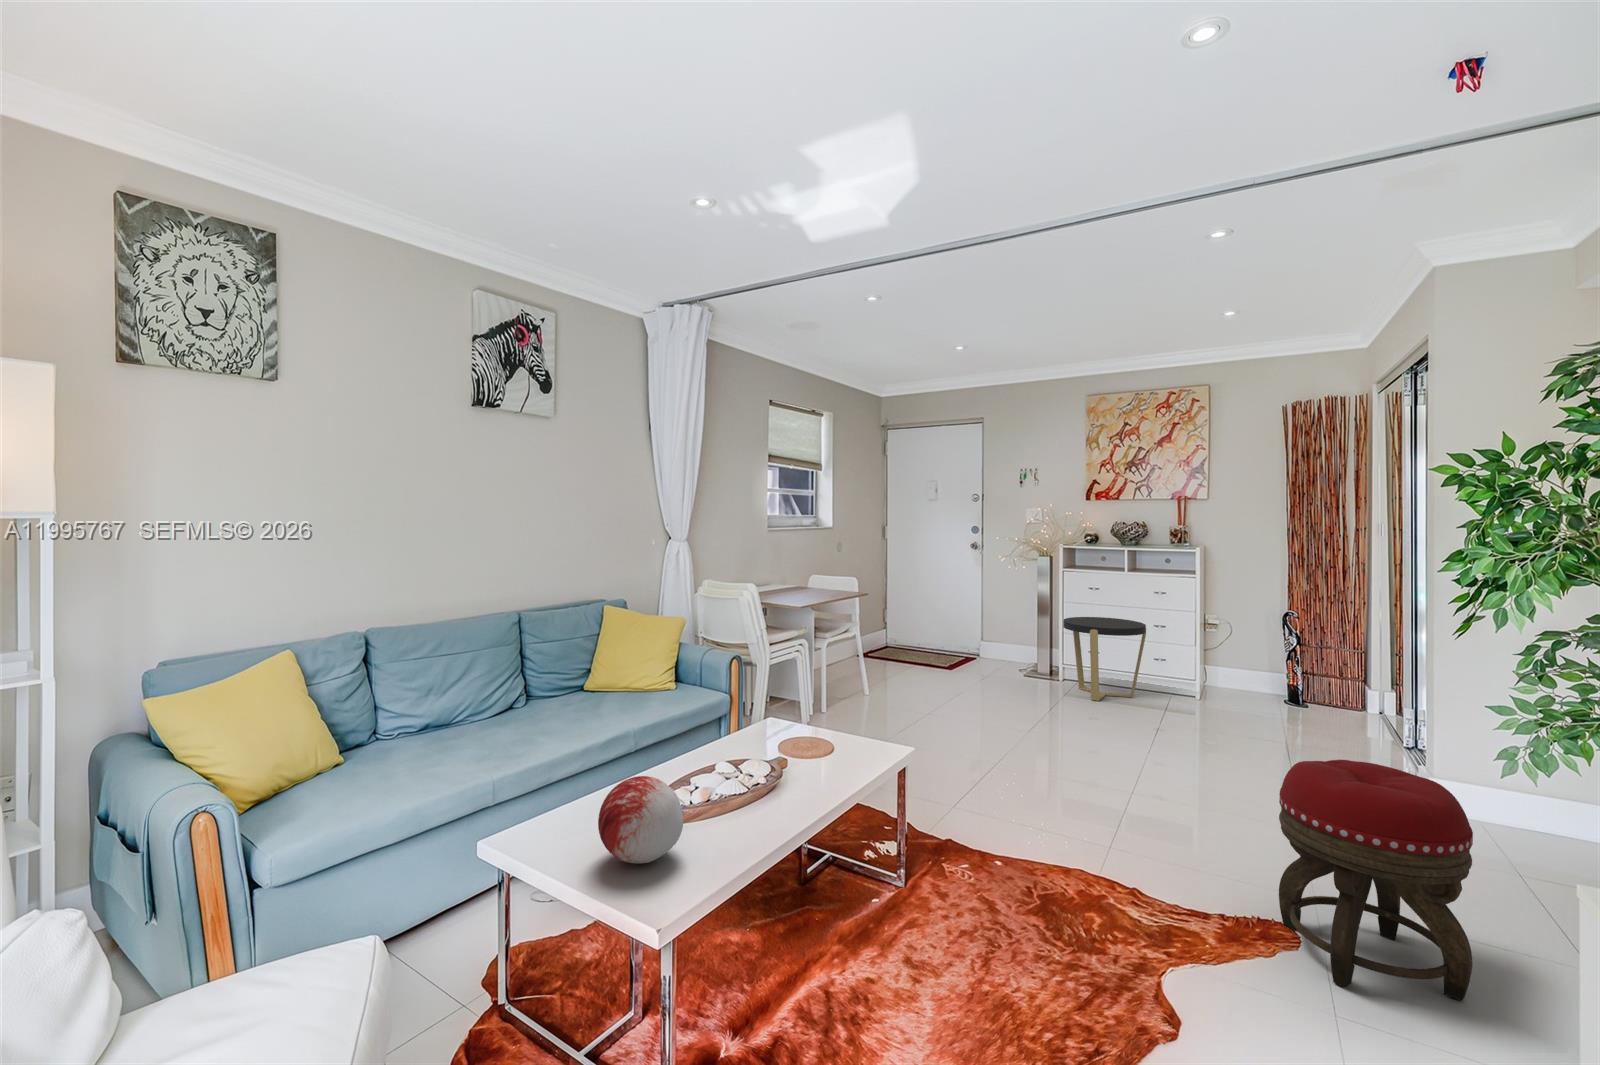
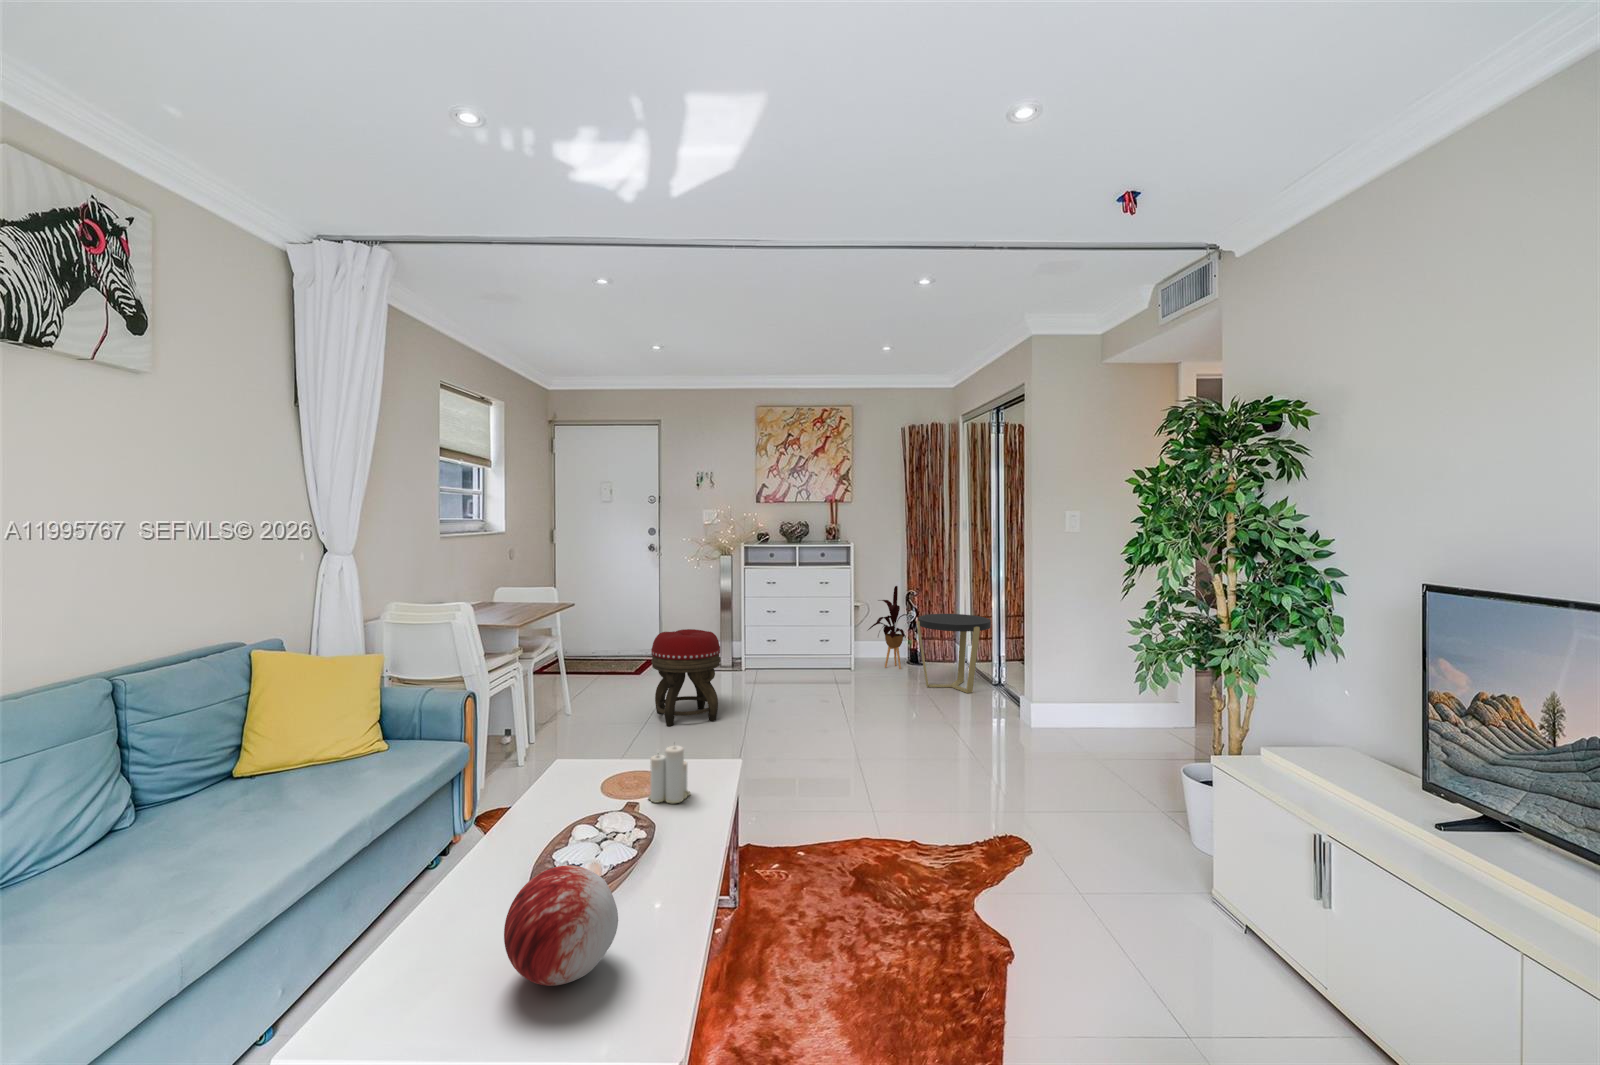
house plant: none [1220,601,1284,705] -> present [868,586,909,669]
side table: present [1063,617,1146,701] -> present [917,614,991,693]
candle: none [810,714,847,770] -> present [648,746,690,803]
footstool: present [1279,760,1473,1001] -> present [651,629,720,726]

